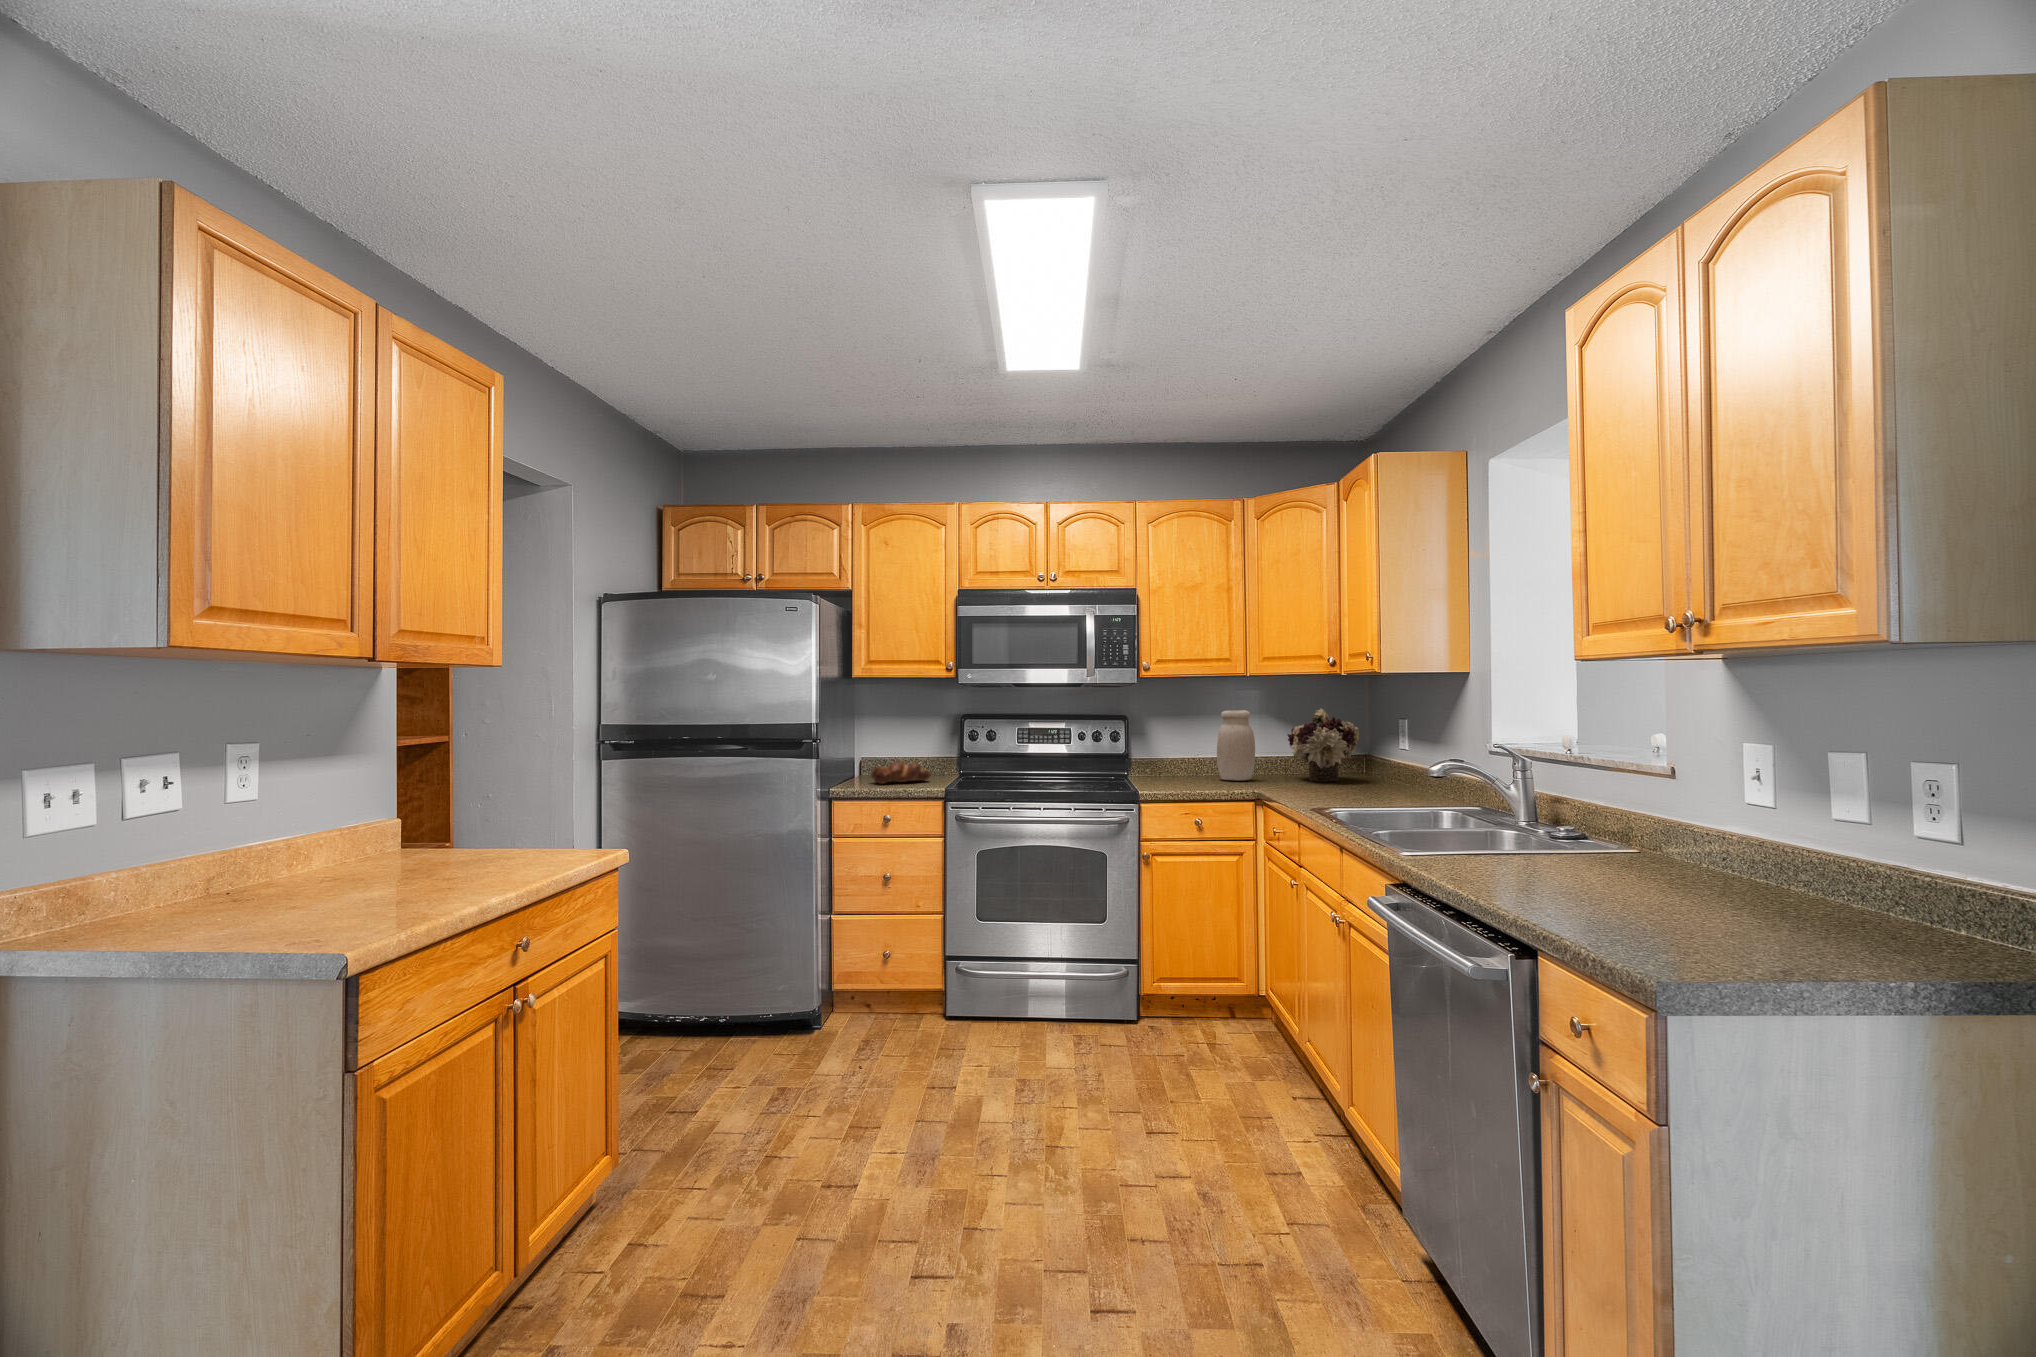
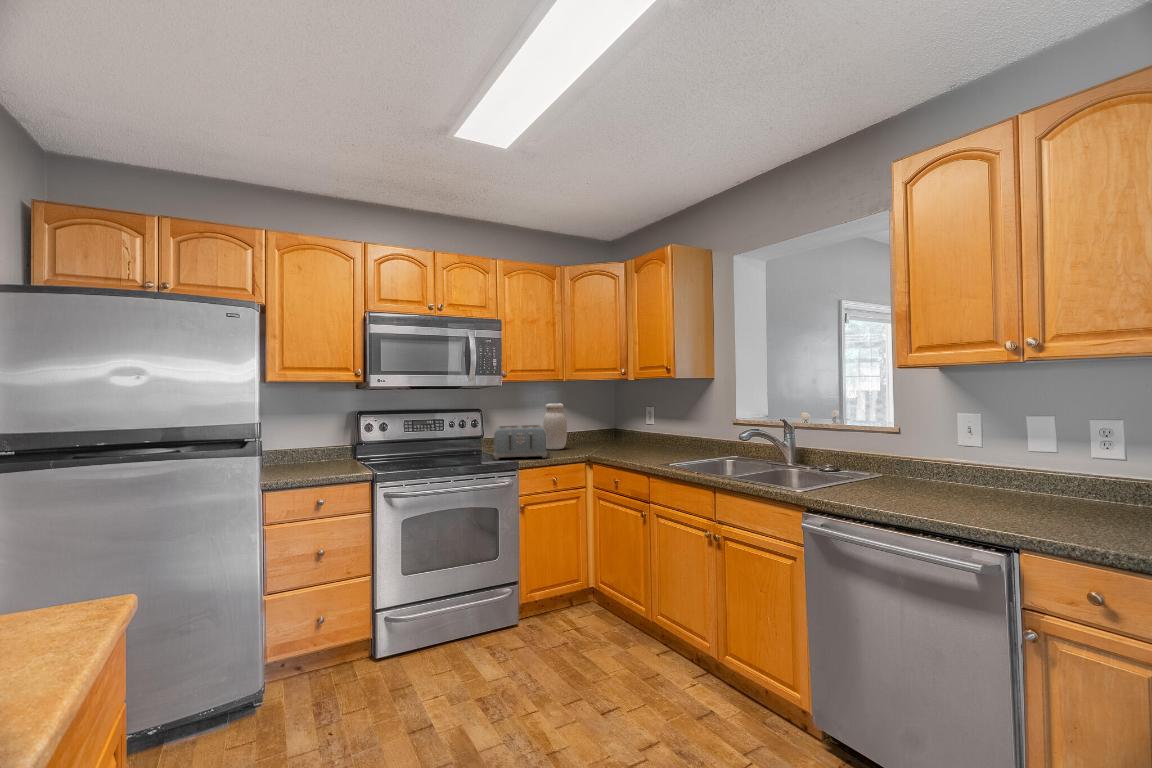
flower arrangement: present [1287,709,1359,782] -> none [579,401,624,447]
toaster: none [1116,741,1210,789] -> present [494,425,547,460]
bread loaf: present [871,761,931,784] -> none [286,451,339,472]

